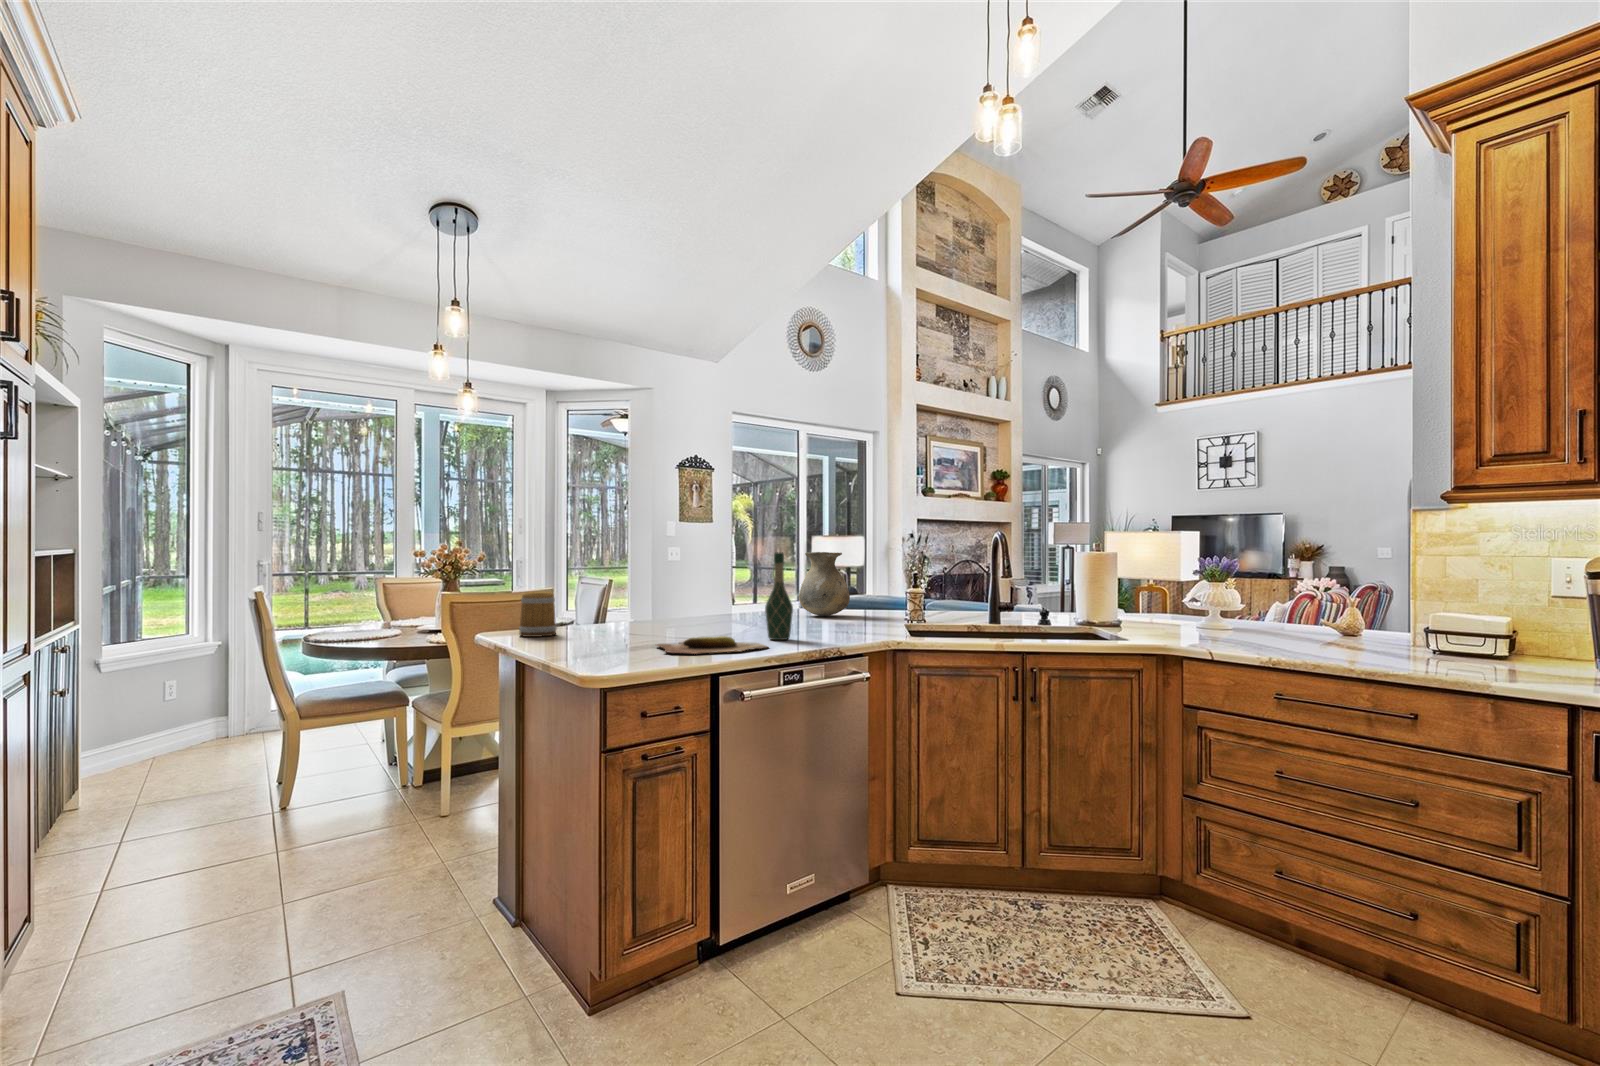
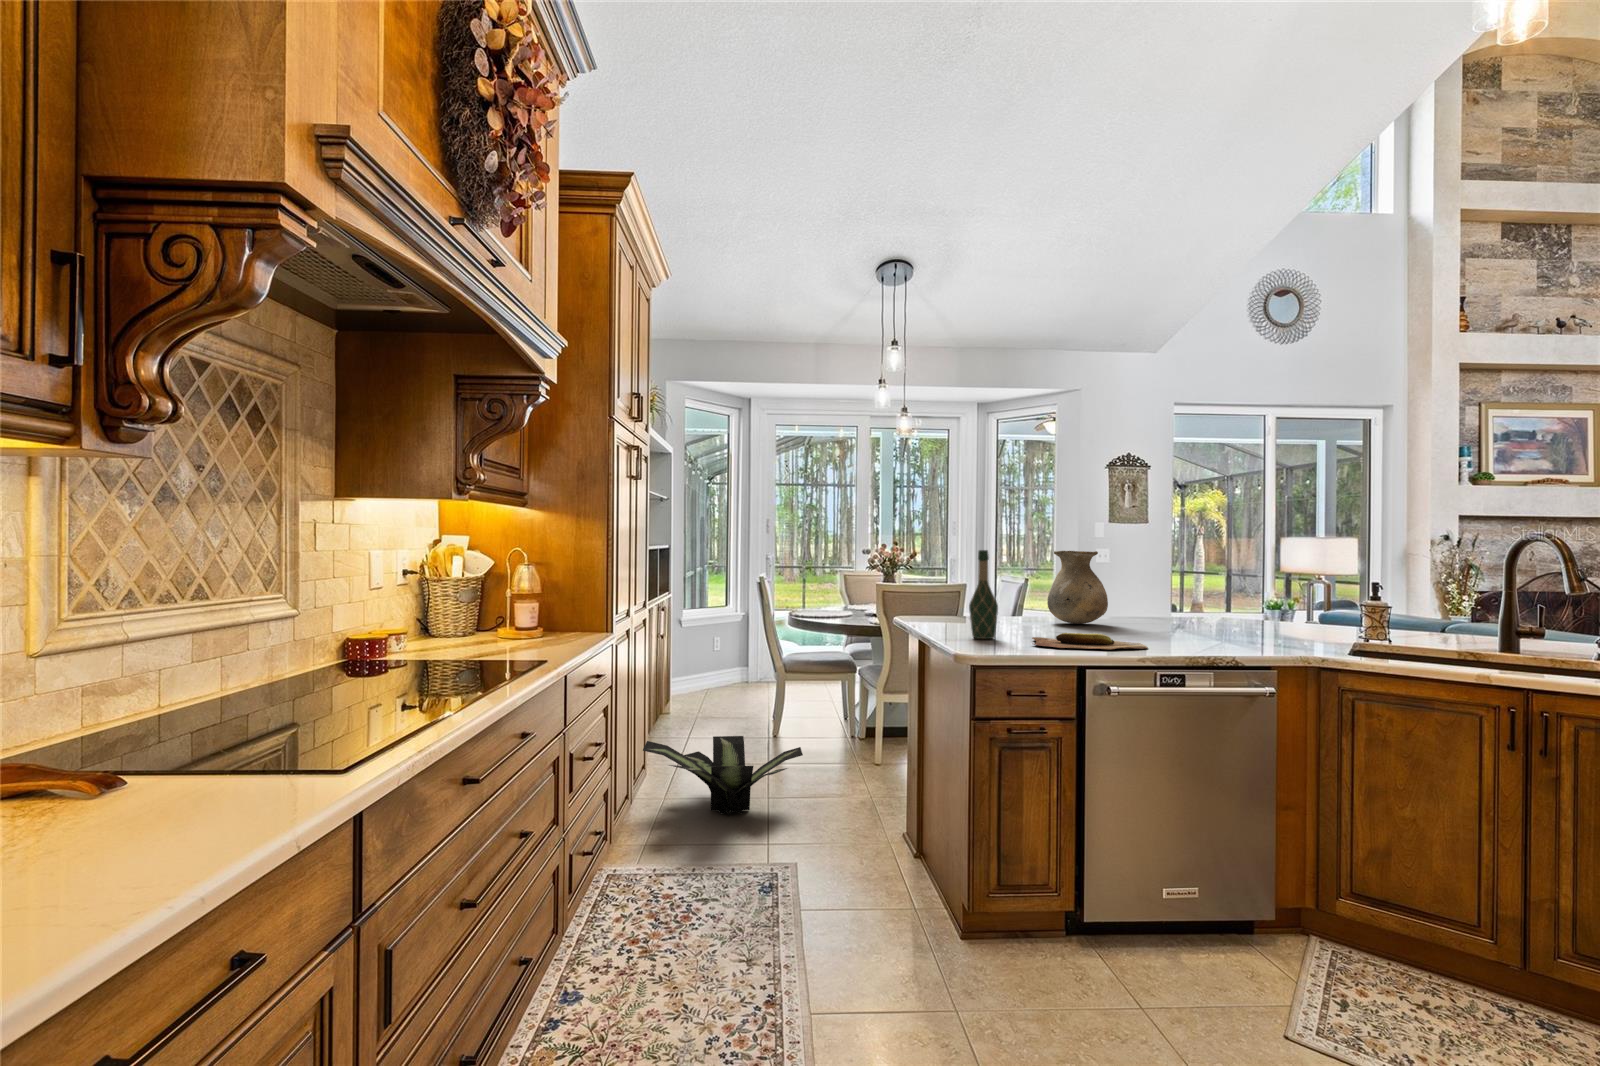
vase: present [799,552,850,616] -> present [1047,551,1108,624]
wine bottle: present [765,553,793,640] -> present [969,550,998,639]
mug: present [519,593,557,637] -> none [926,586,959,625]
potted plant: none [79,801,349,916] -> present [643,736,803,816]

